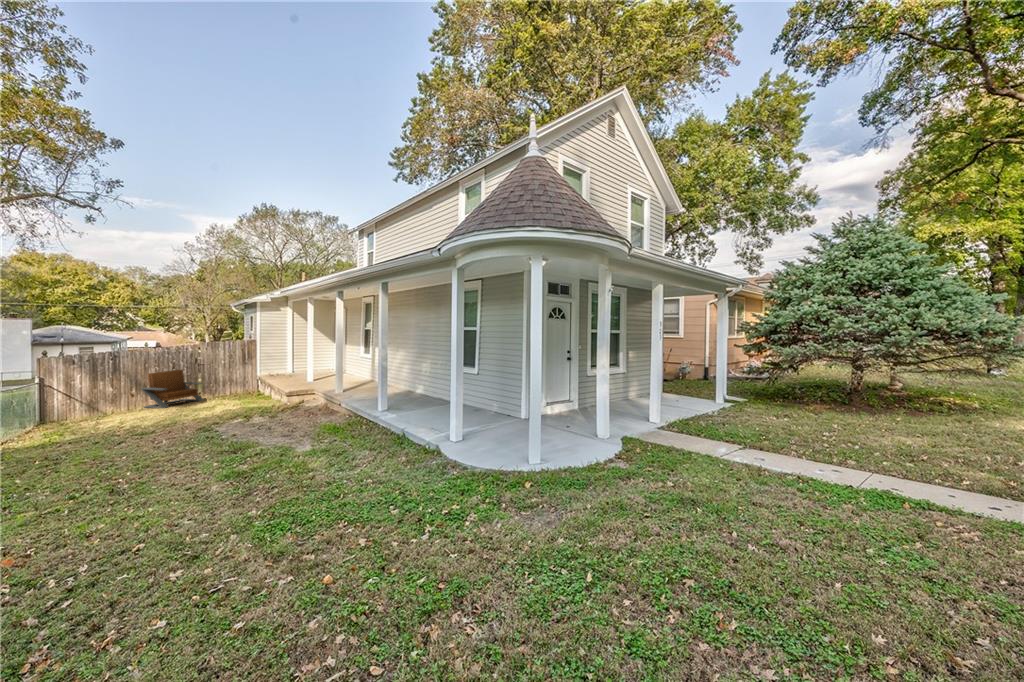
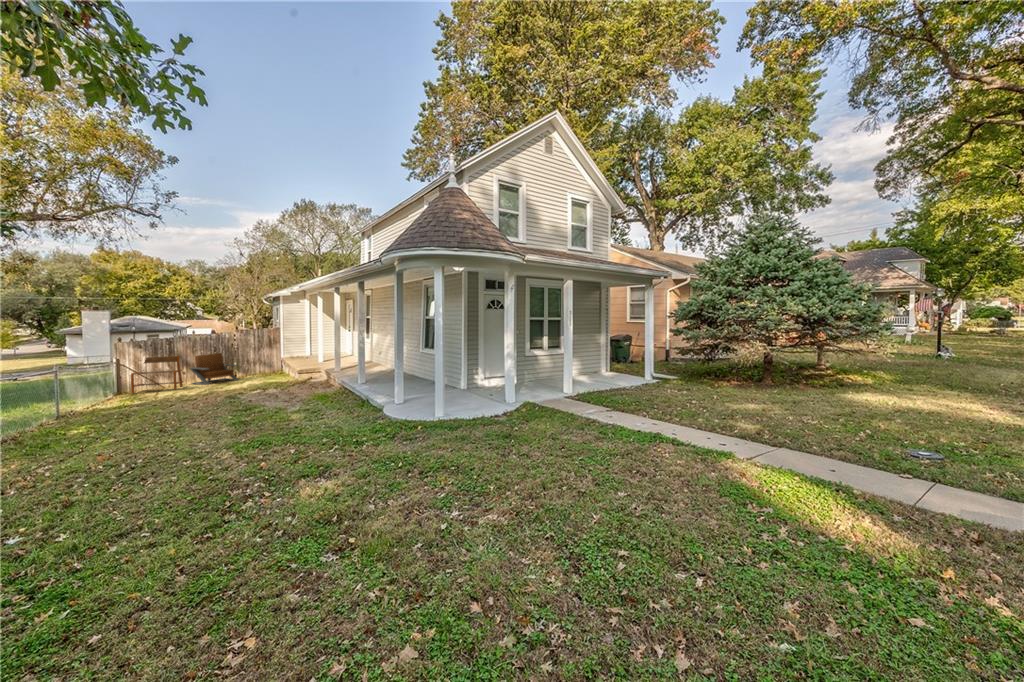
bench: none [60,374,133,423] -> present [131,356,183,393]

